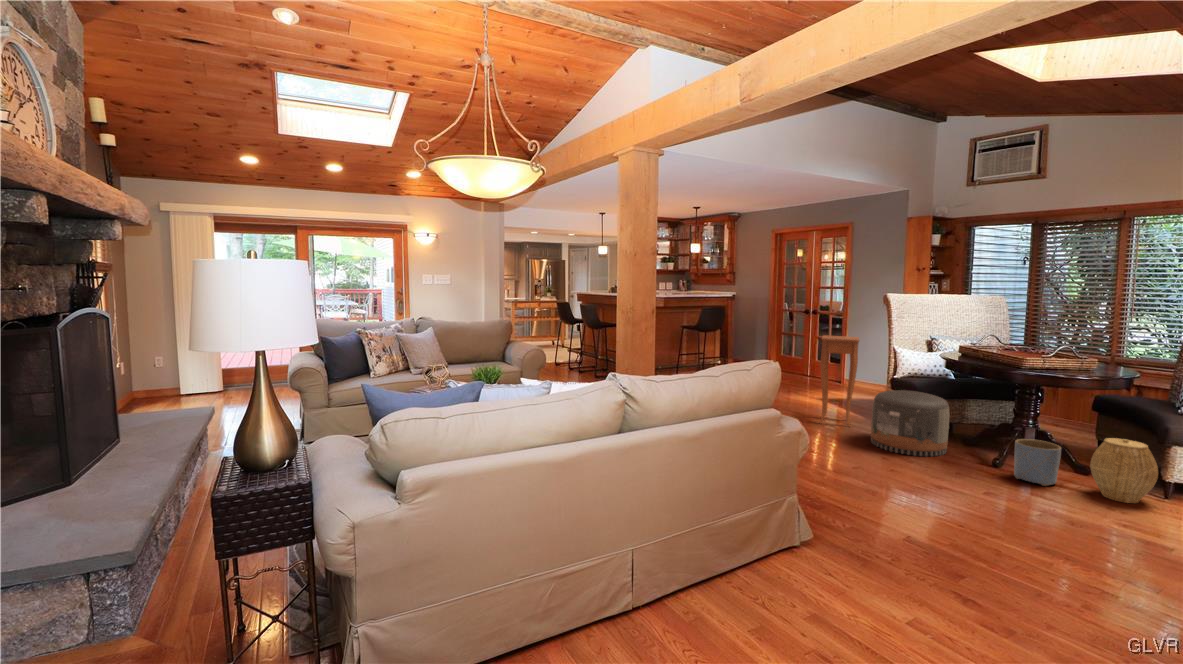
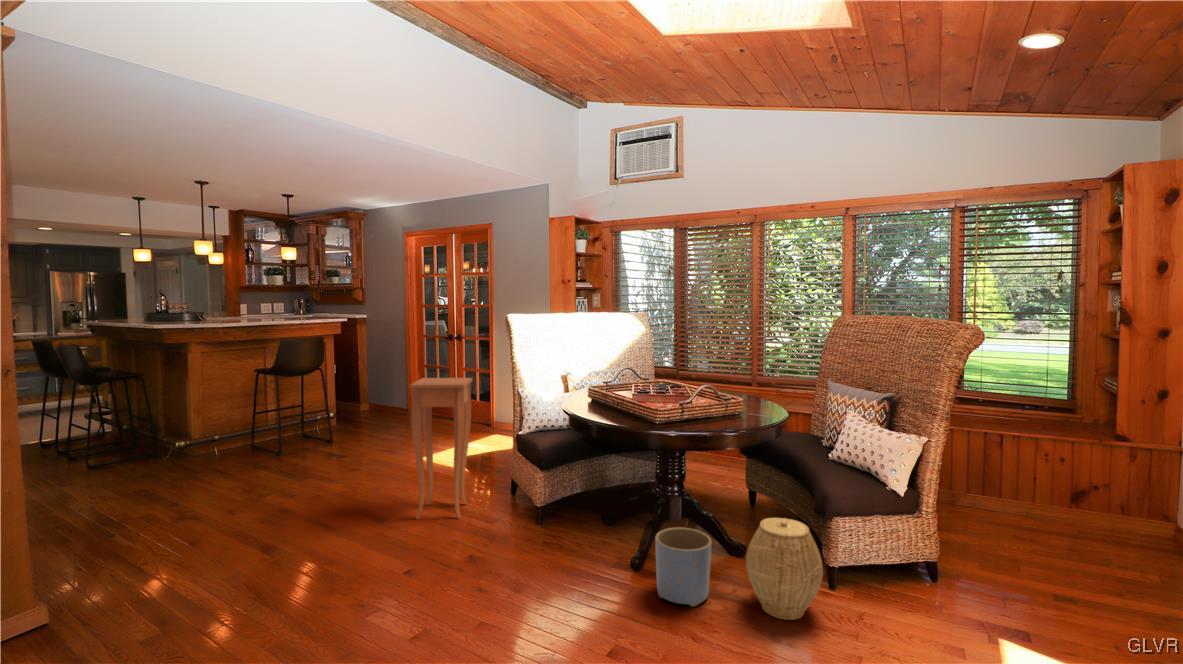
pouf: present [871,390,950,456] -> none [475,459,579,573]

